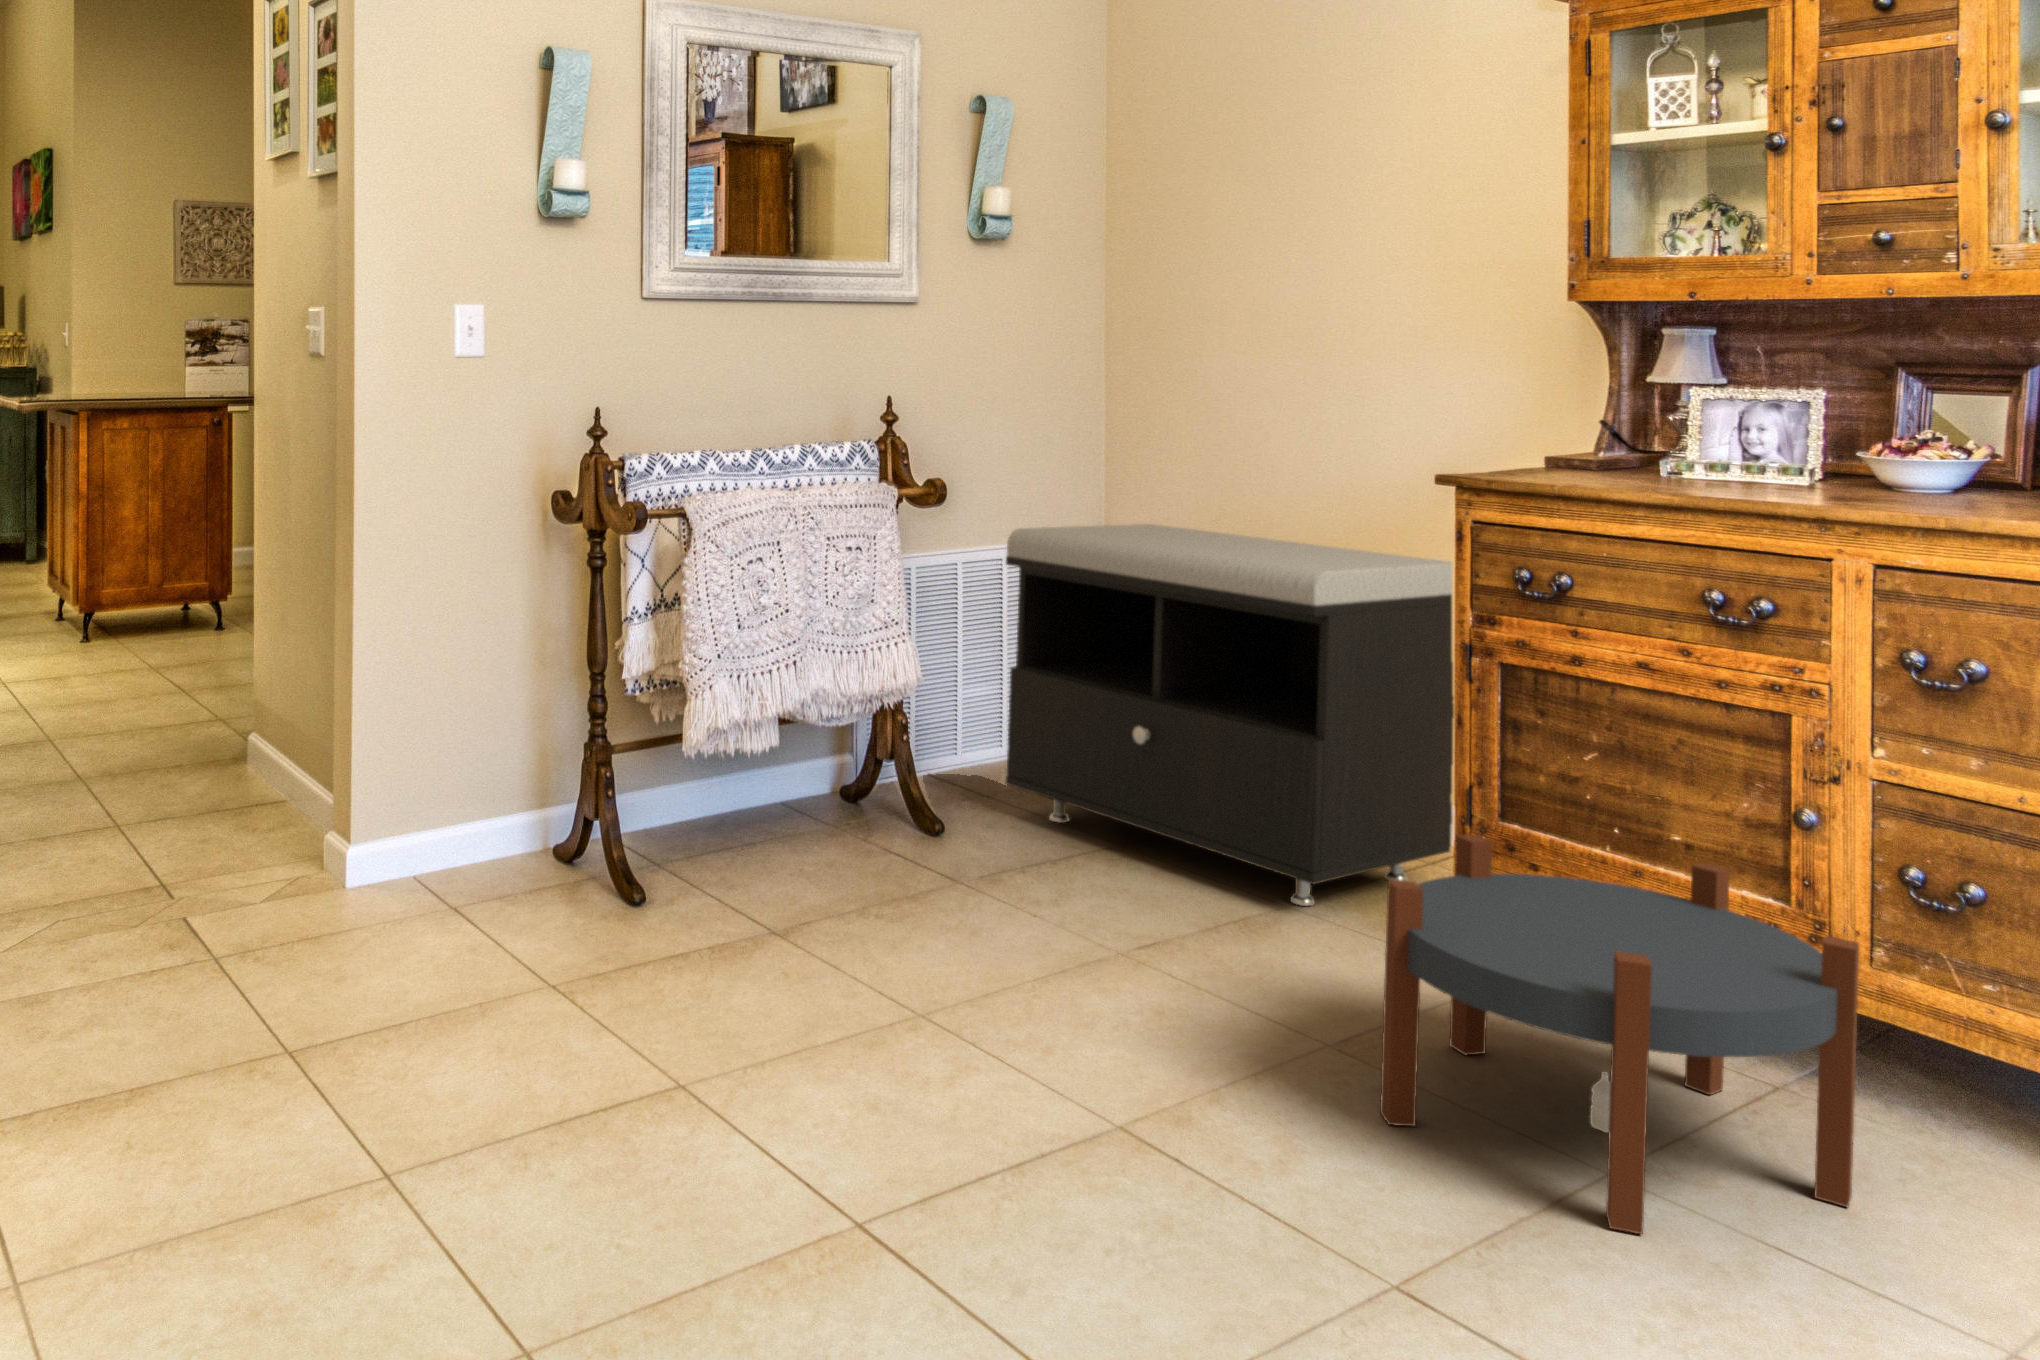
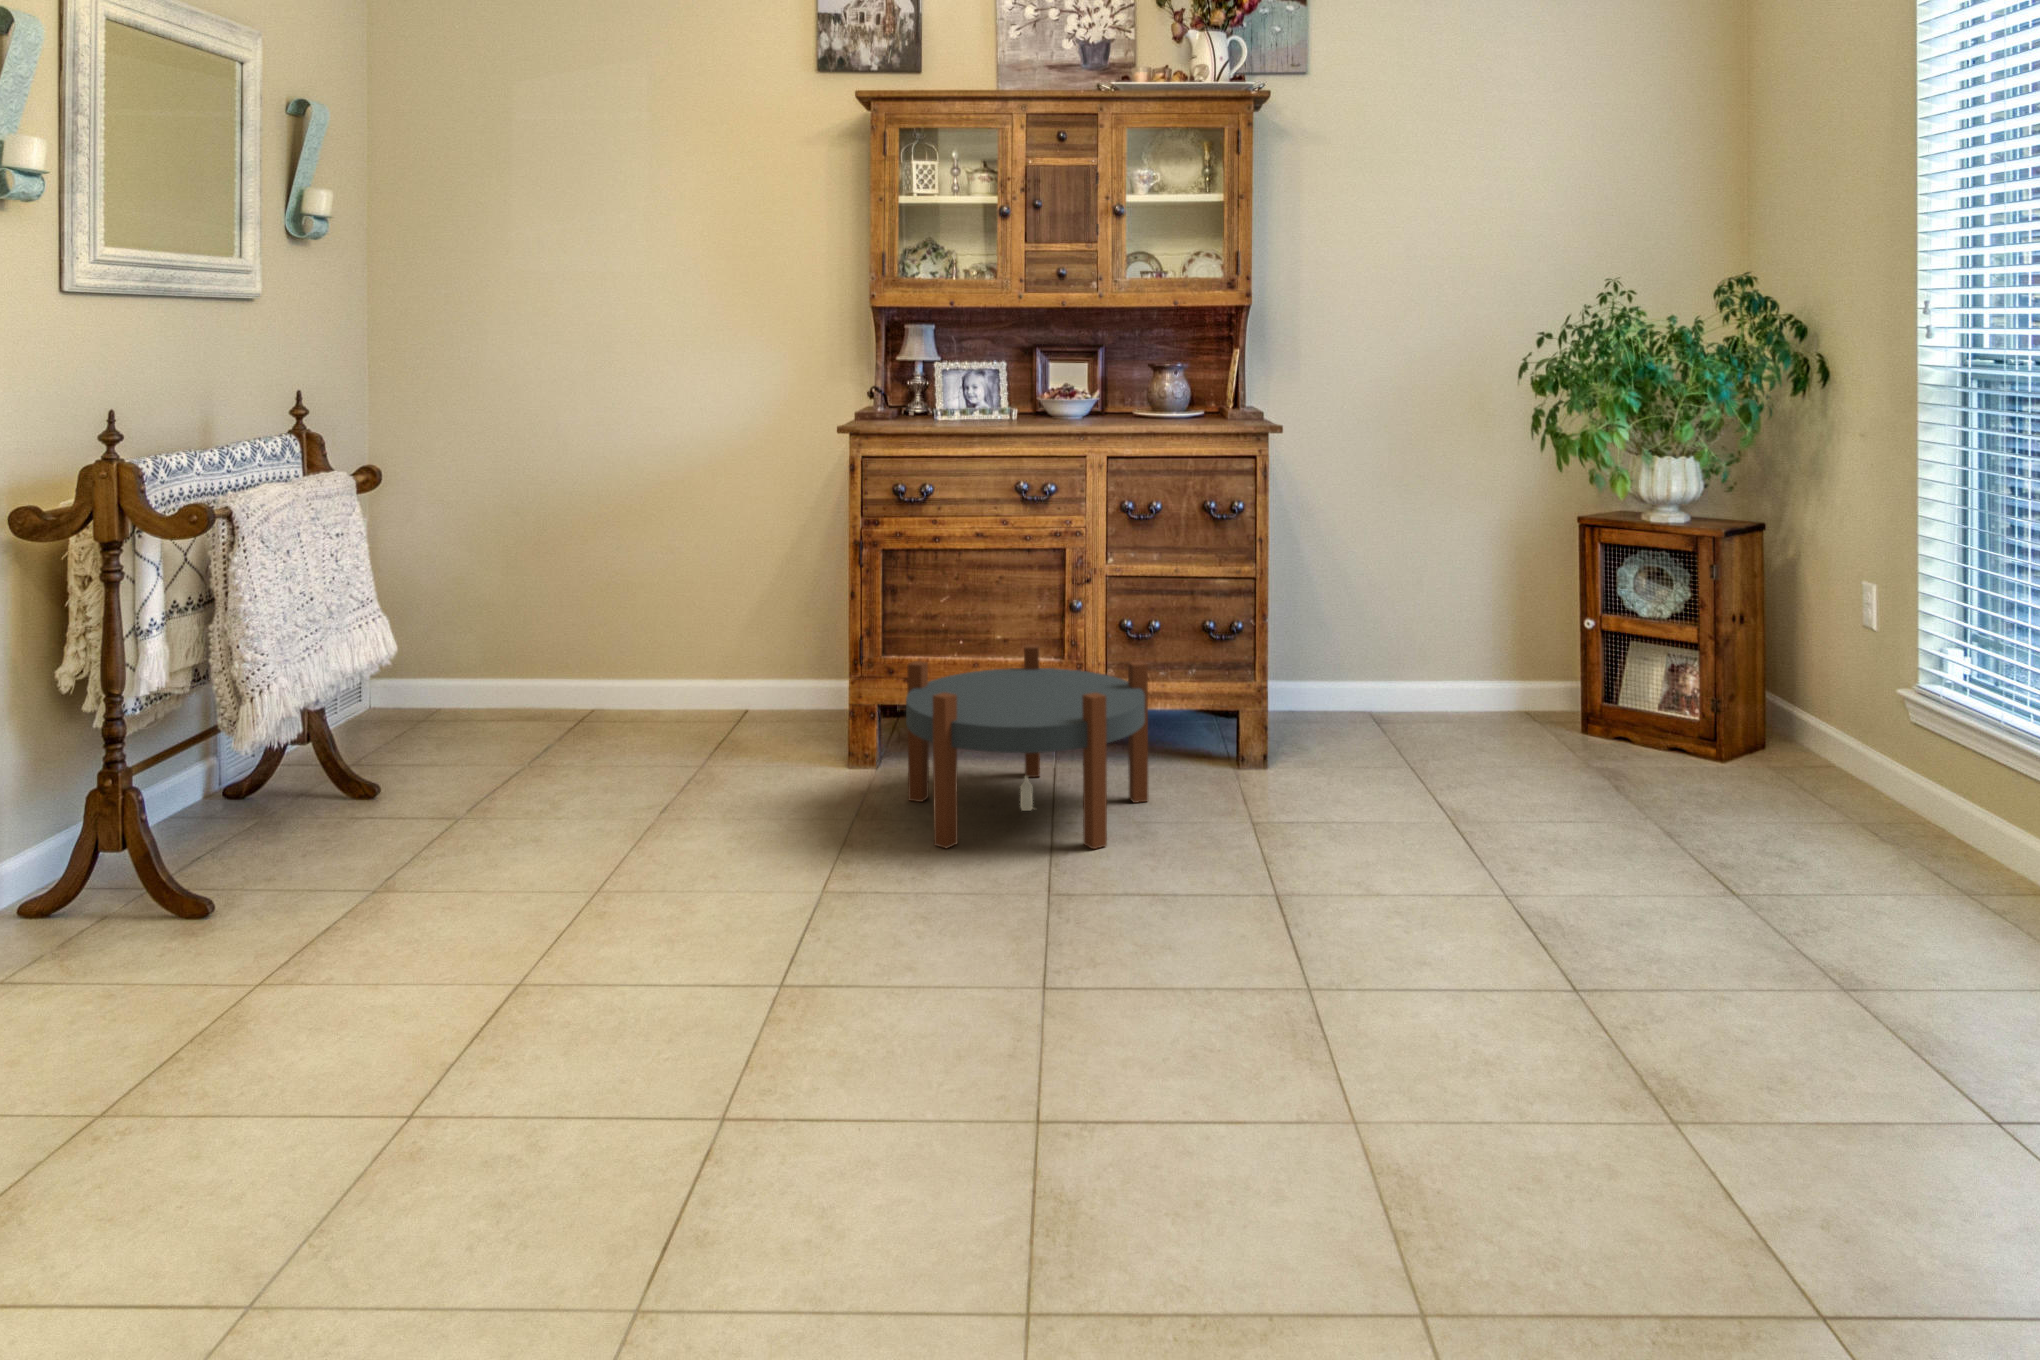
storage bench: present [1006,524,1454,906] -> none [398,489,774,759]

